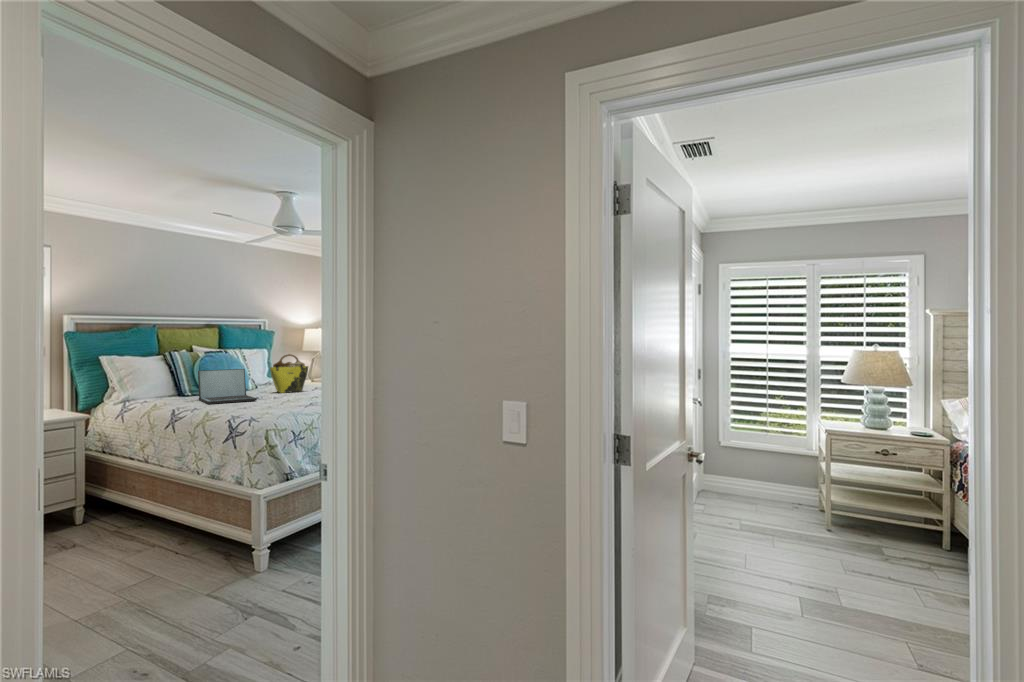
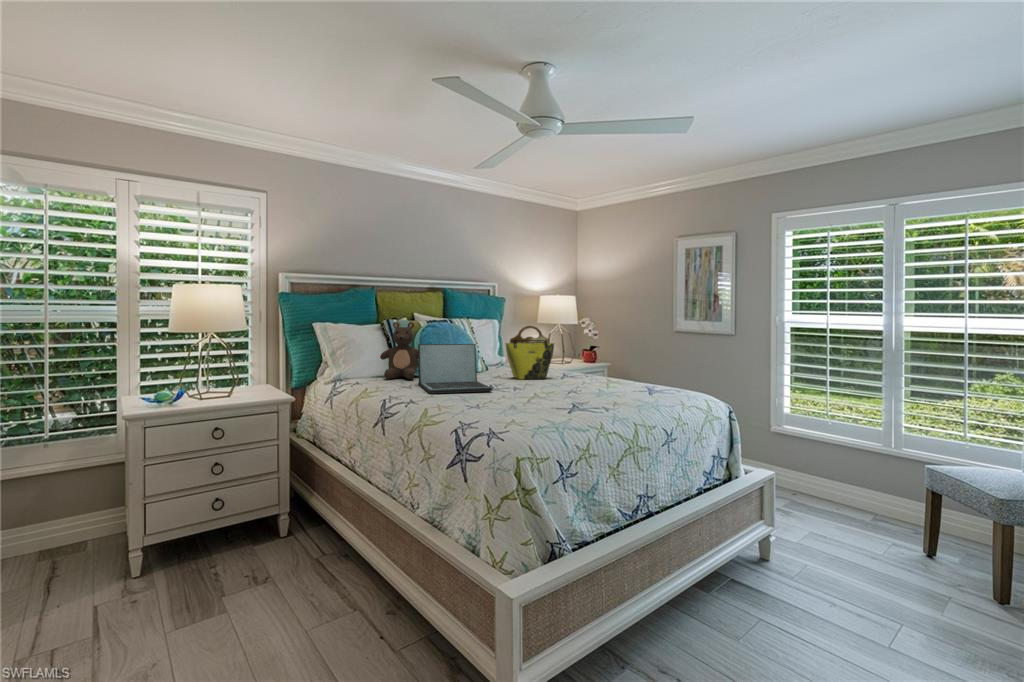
teddy bear: none [164,354,204,398] -> present [380,322,418,379]

